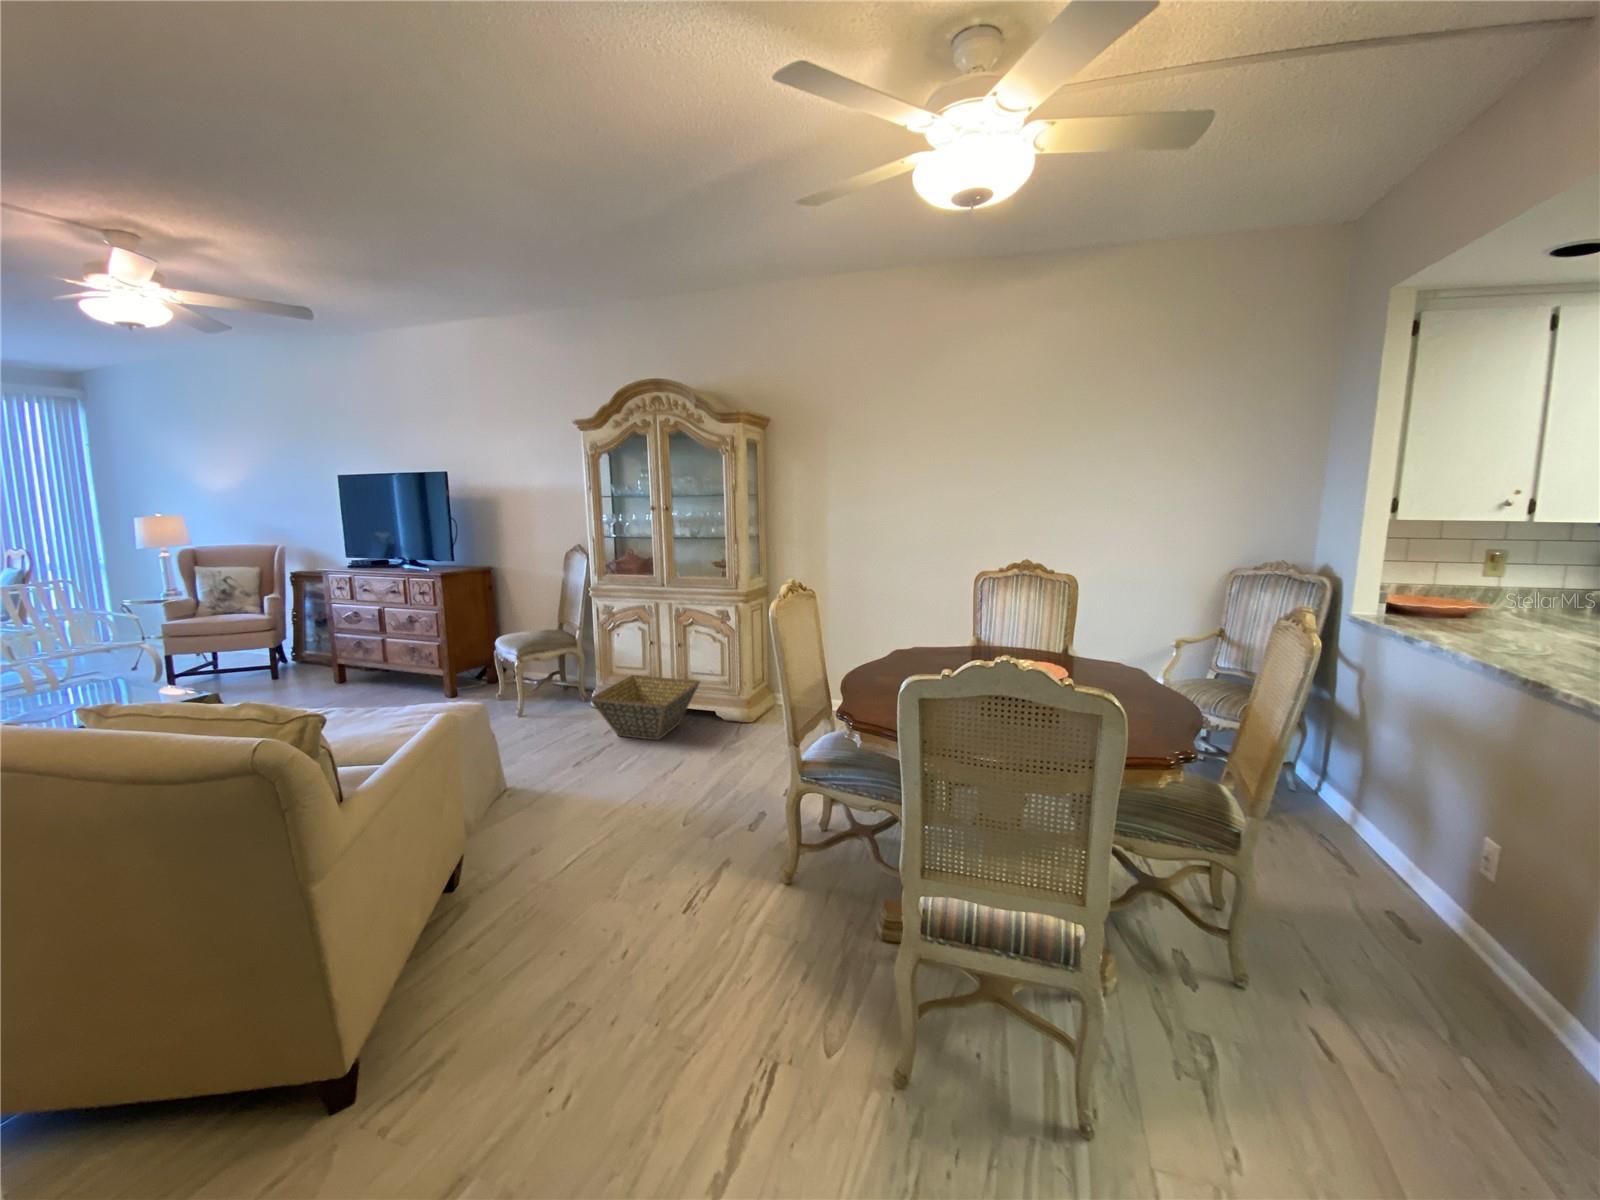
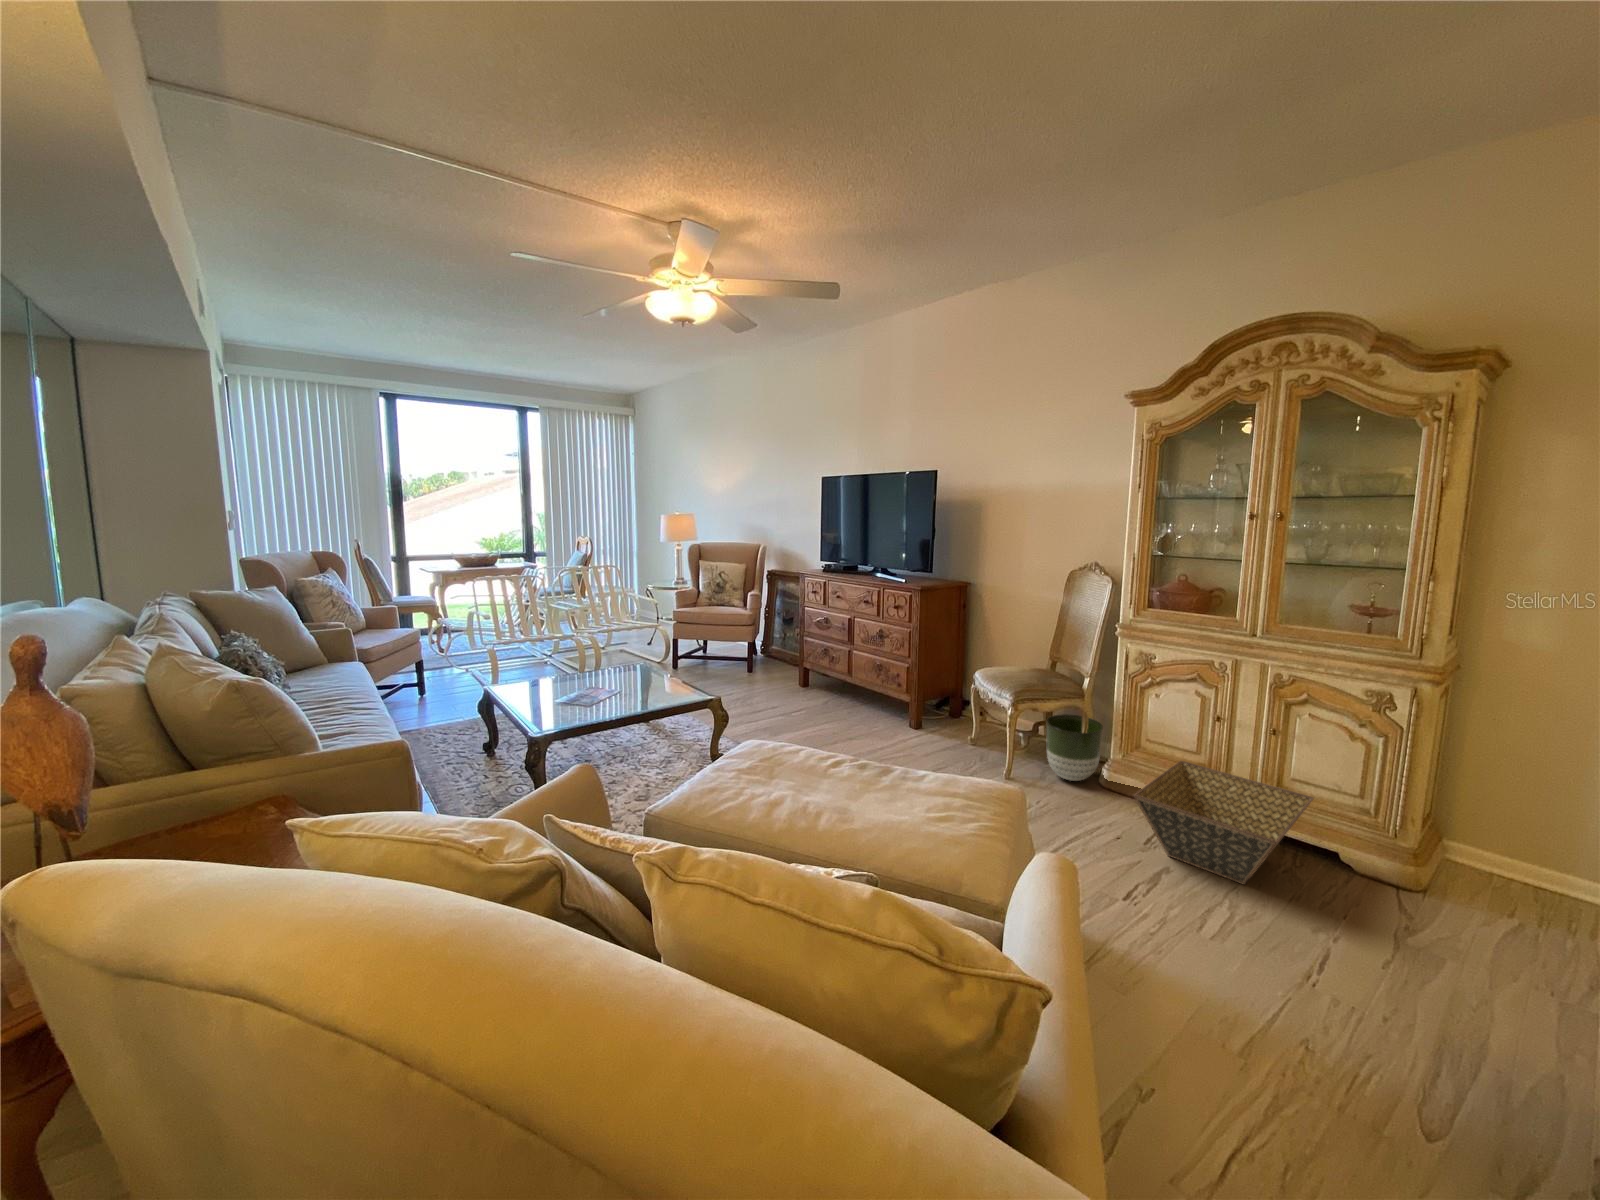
planter: none [547,659,588,707] -> present [1046,714,1103,781]

